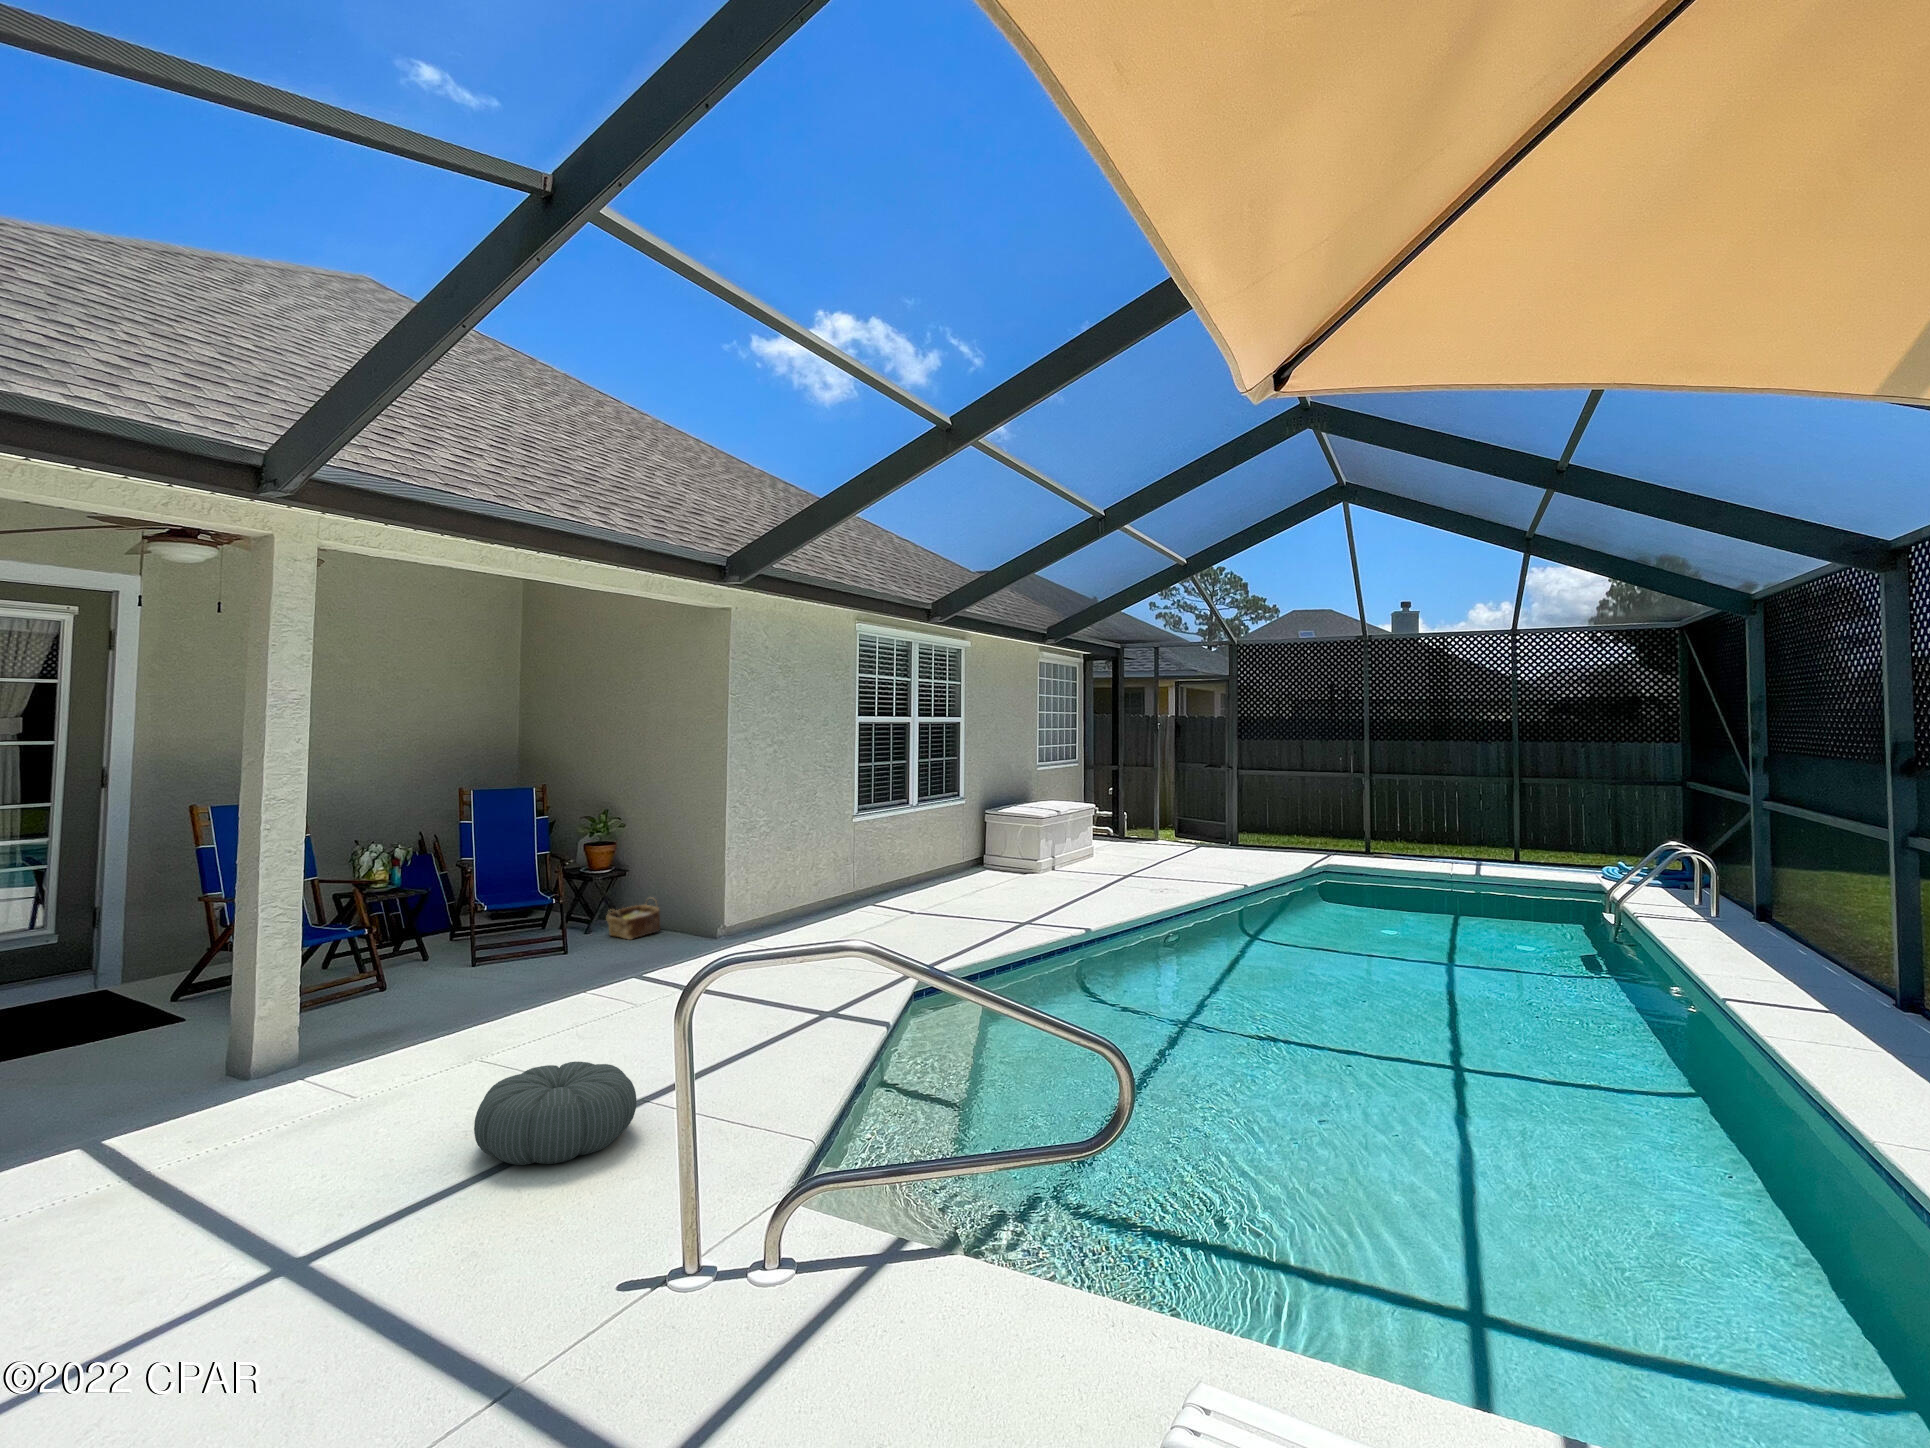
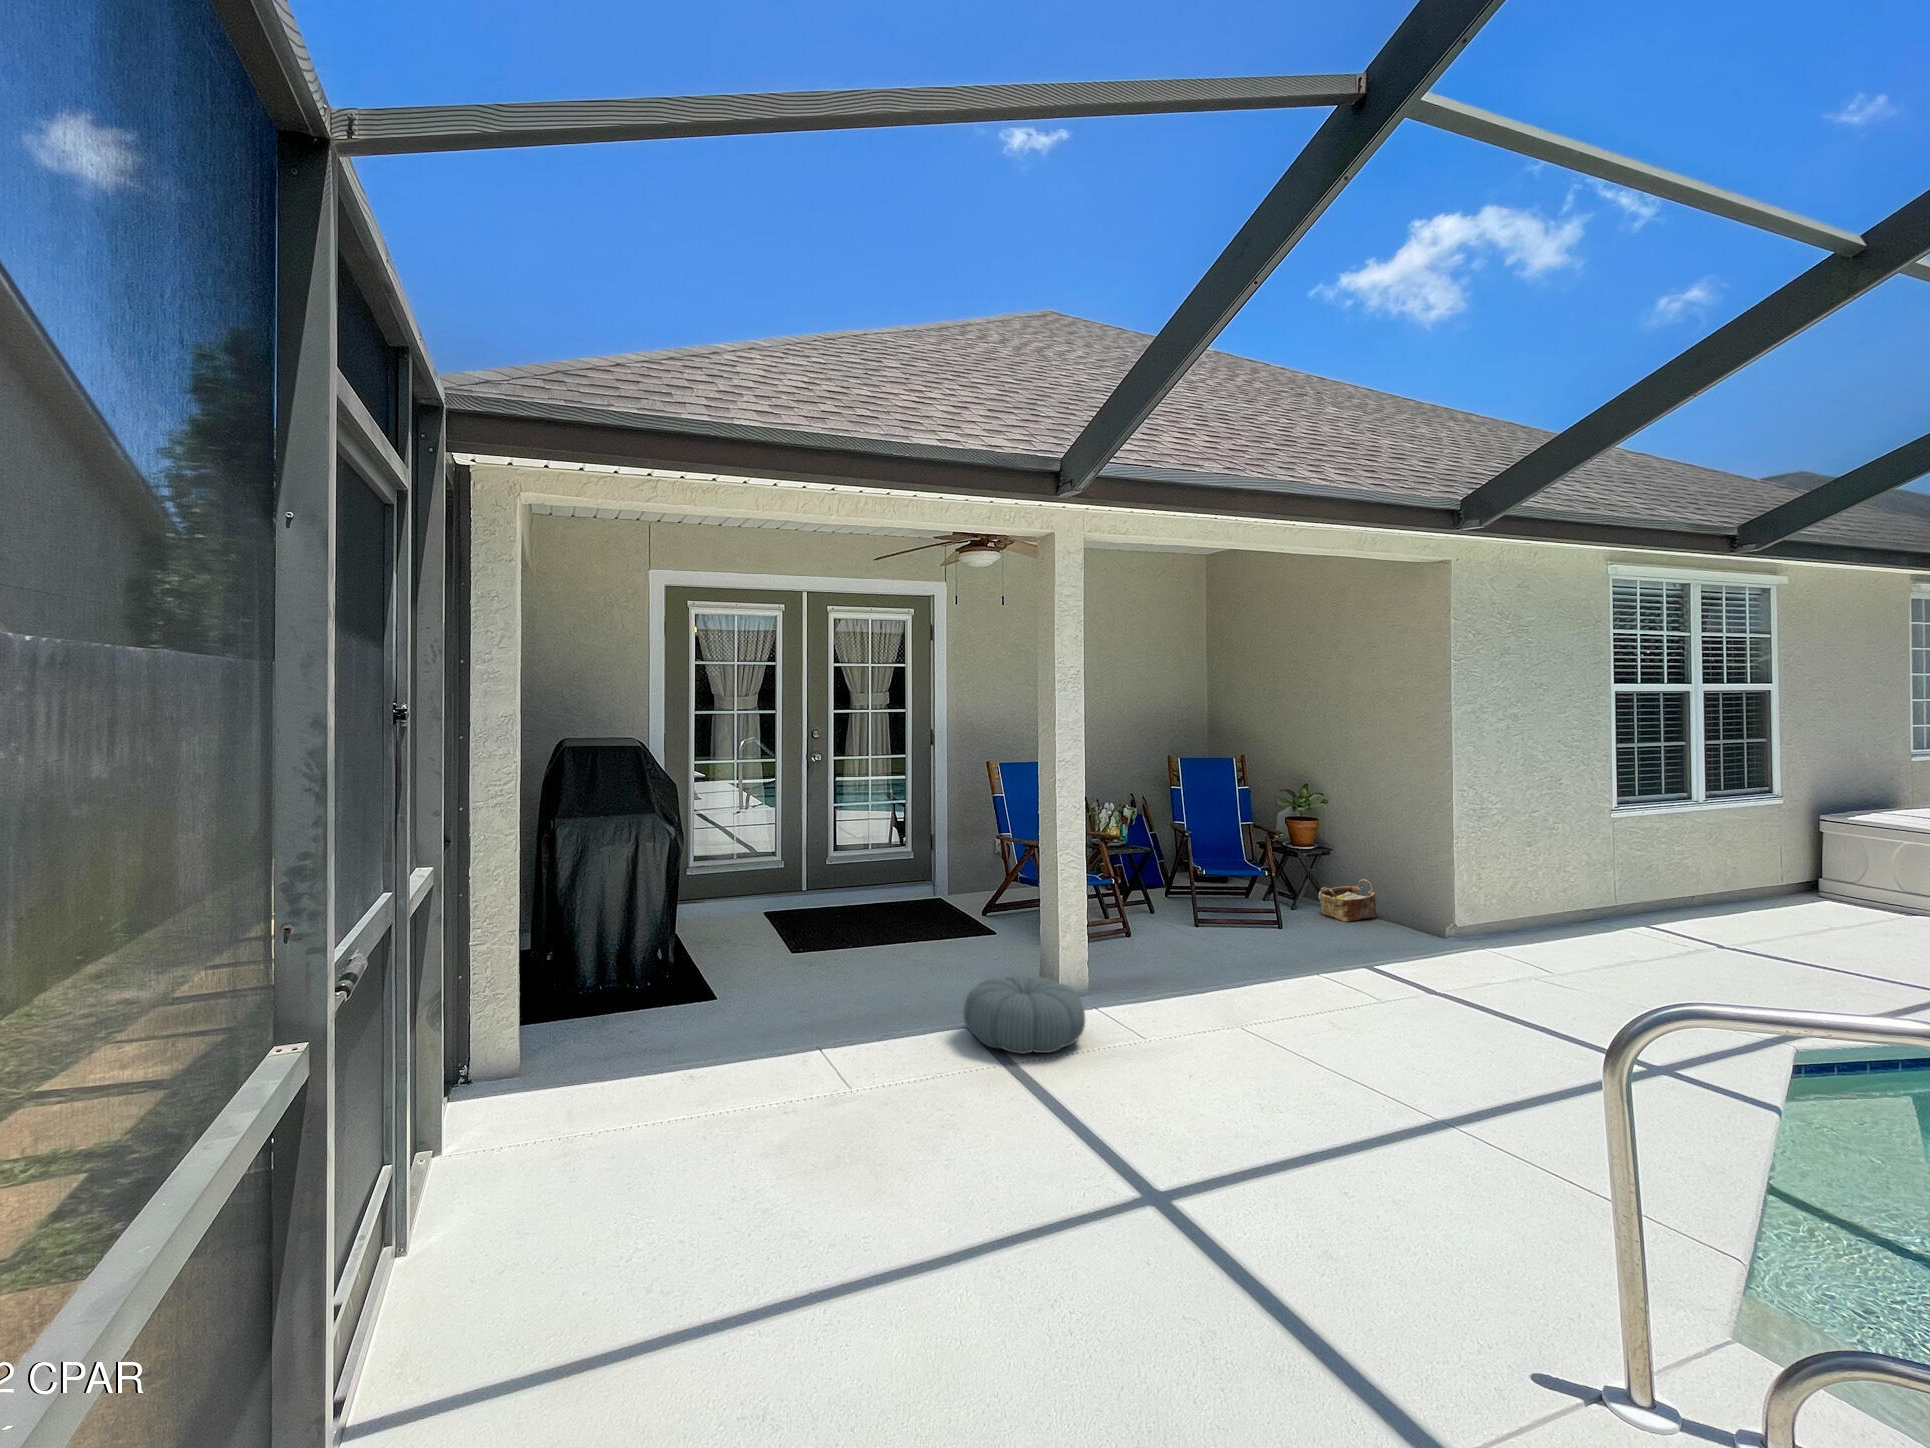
pouf: present [474,1062,636,1165] -> present [964,975,1085,1054]

